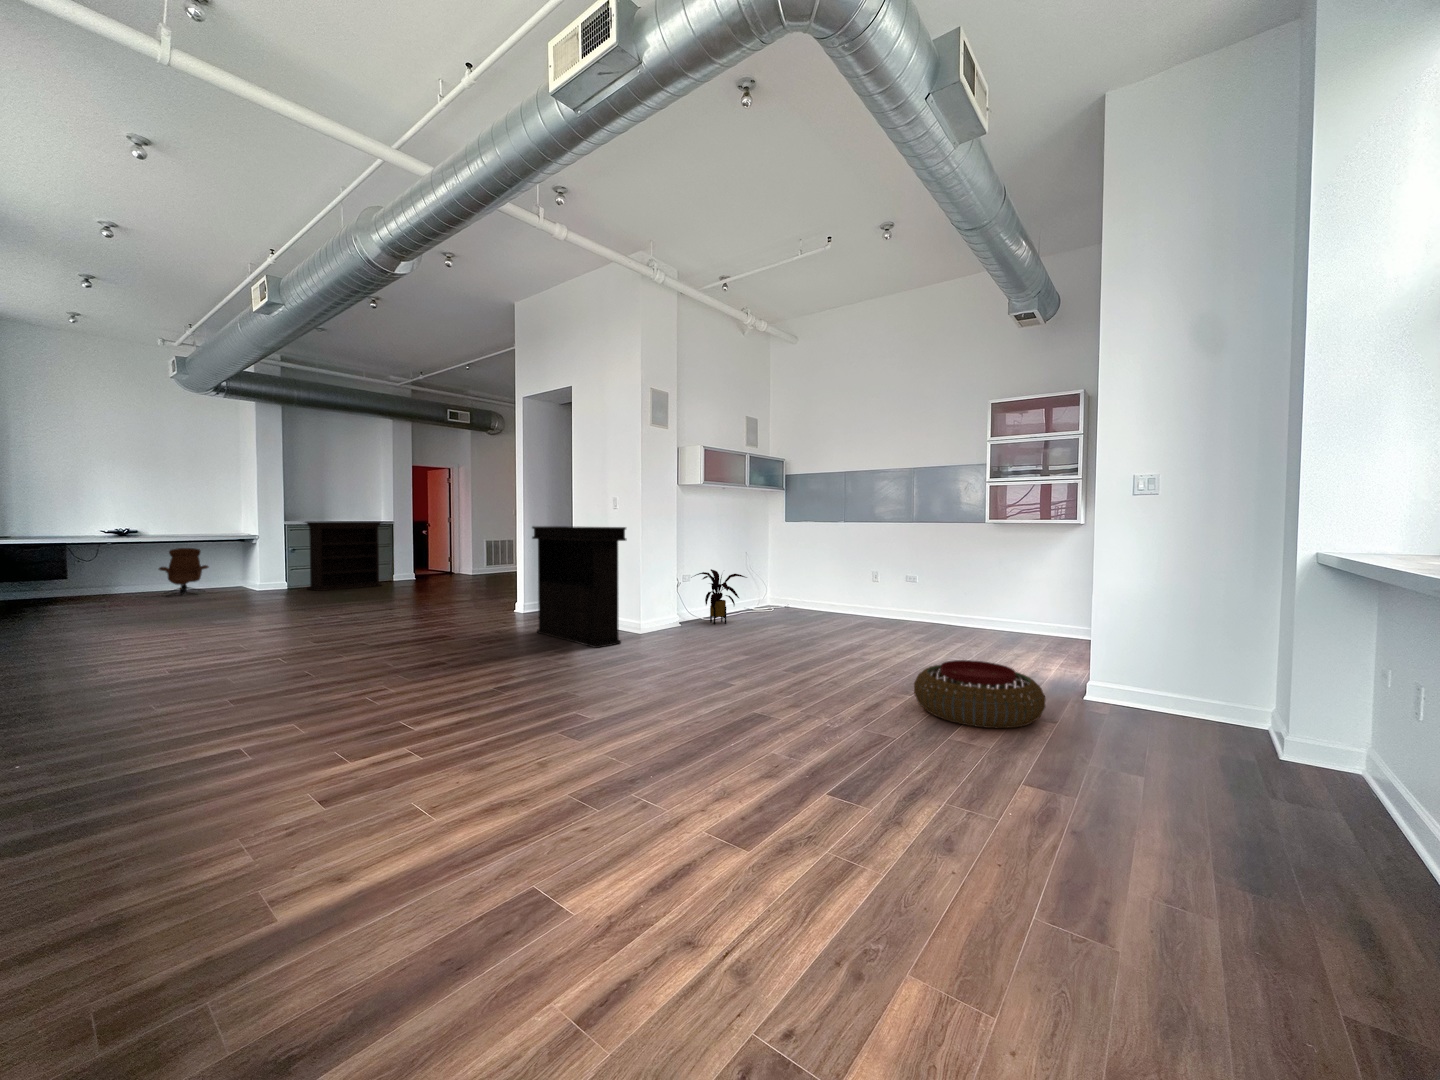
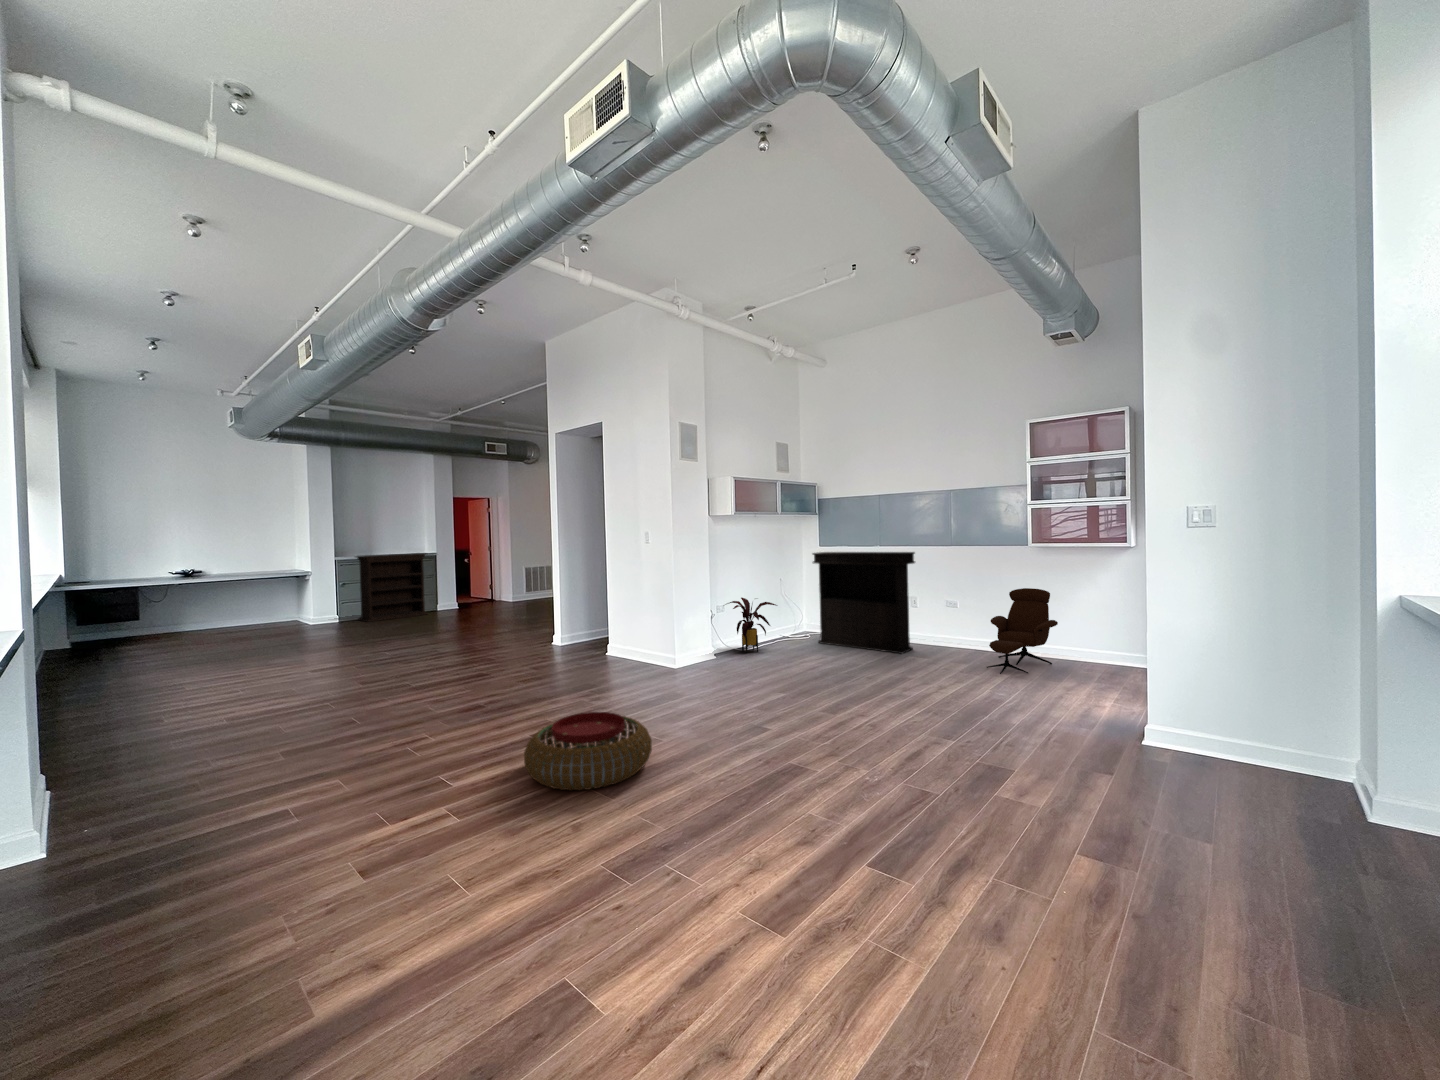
console table: present [532,526,626,648] -> present [813,552,915,654]
lounge chair: present [159,548,208,595] -> present [987,588,1058,674]
pouf: present [914,660,1045,728] -> present [524,712,652,790]

